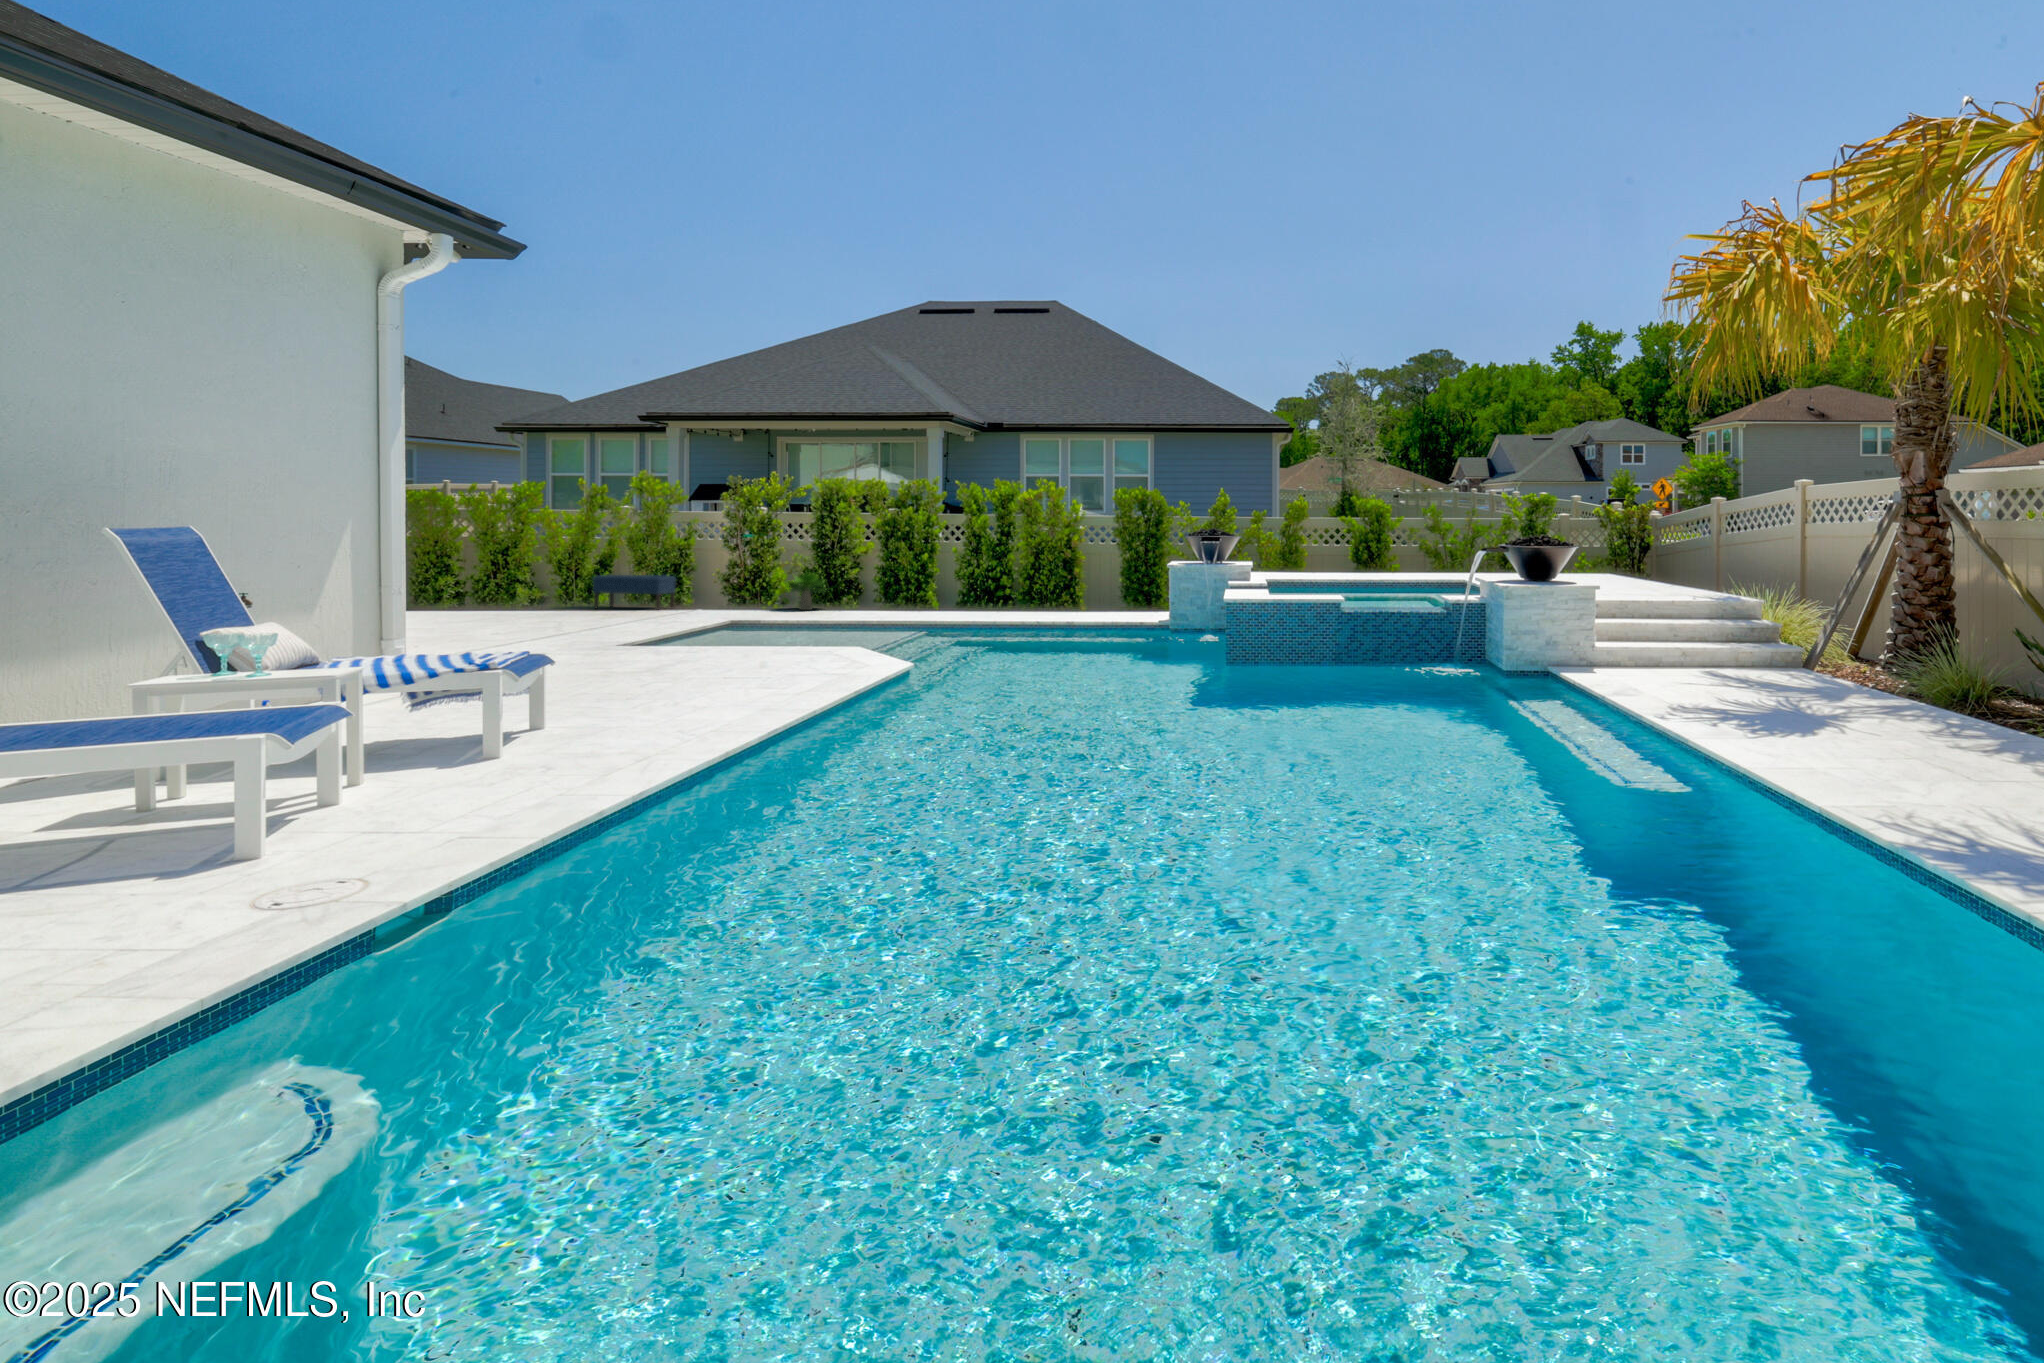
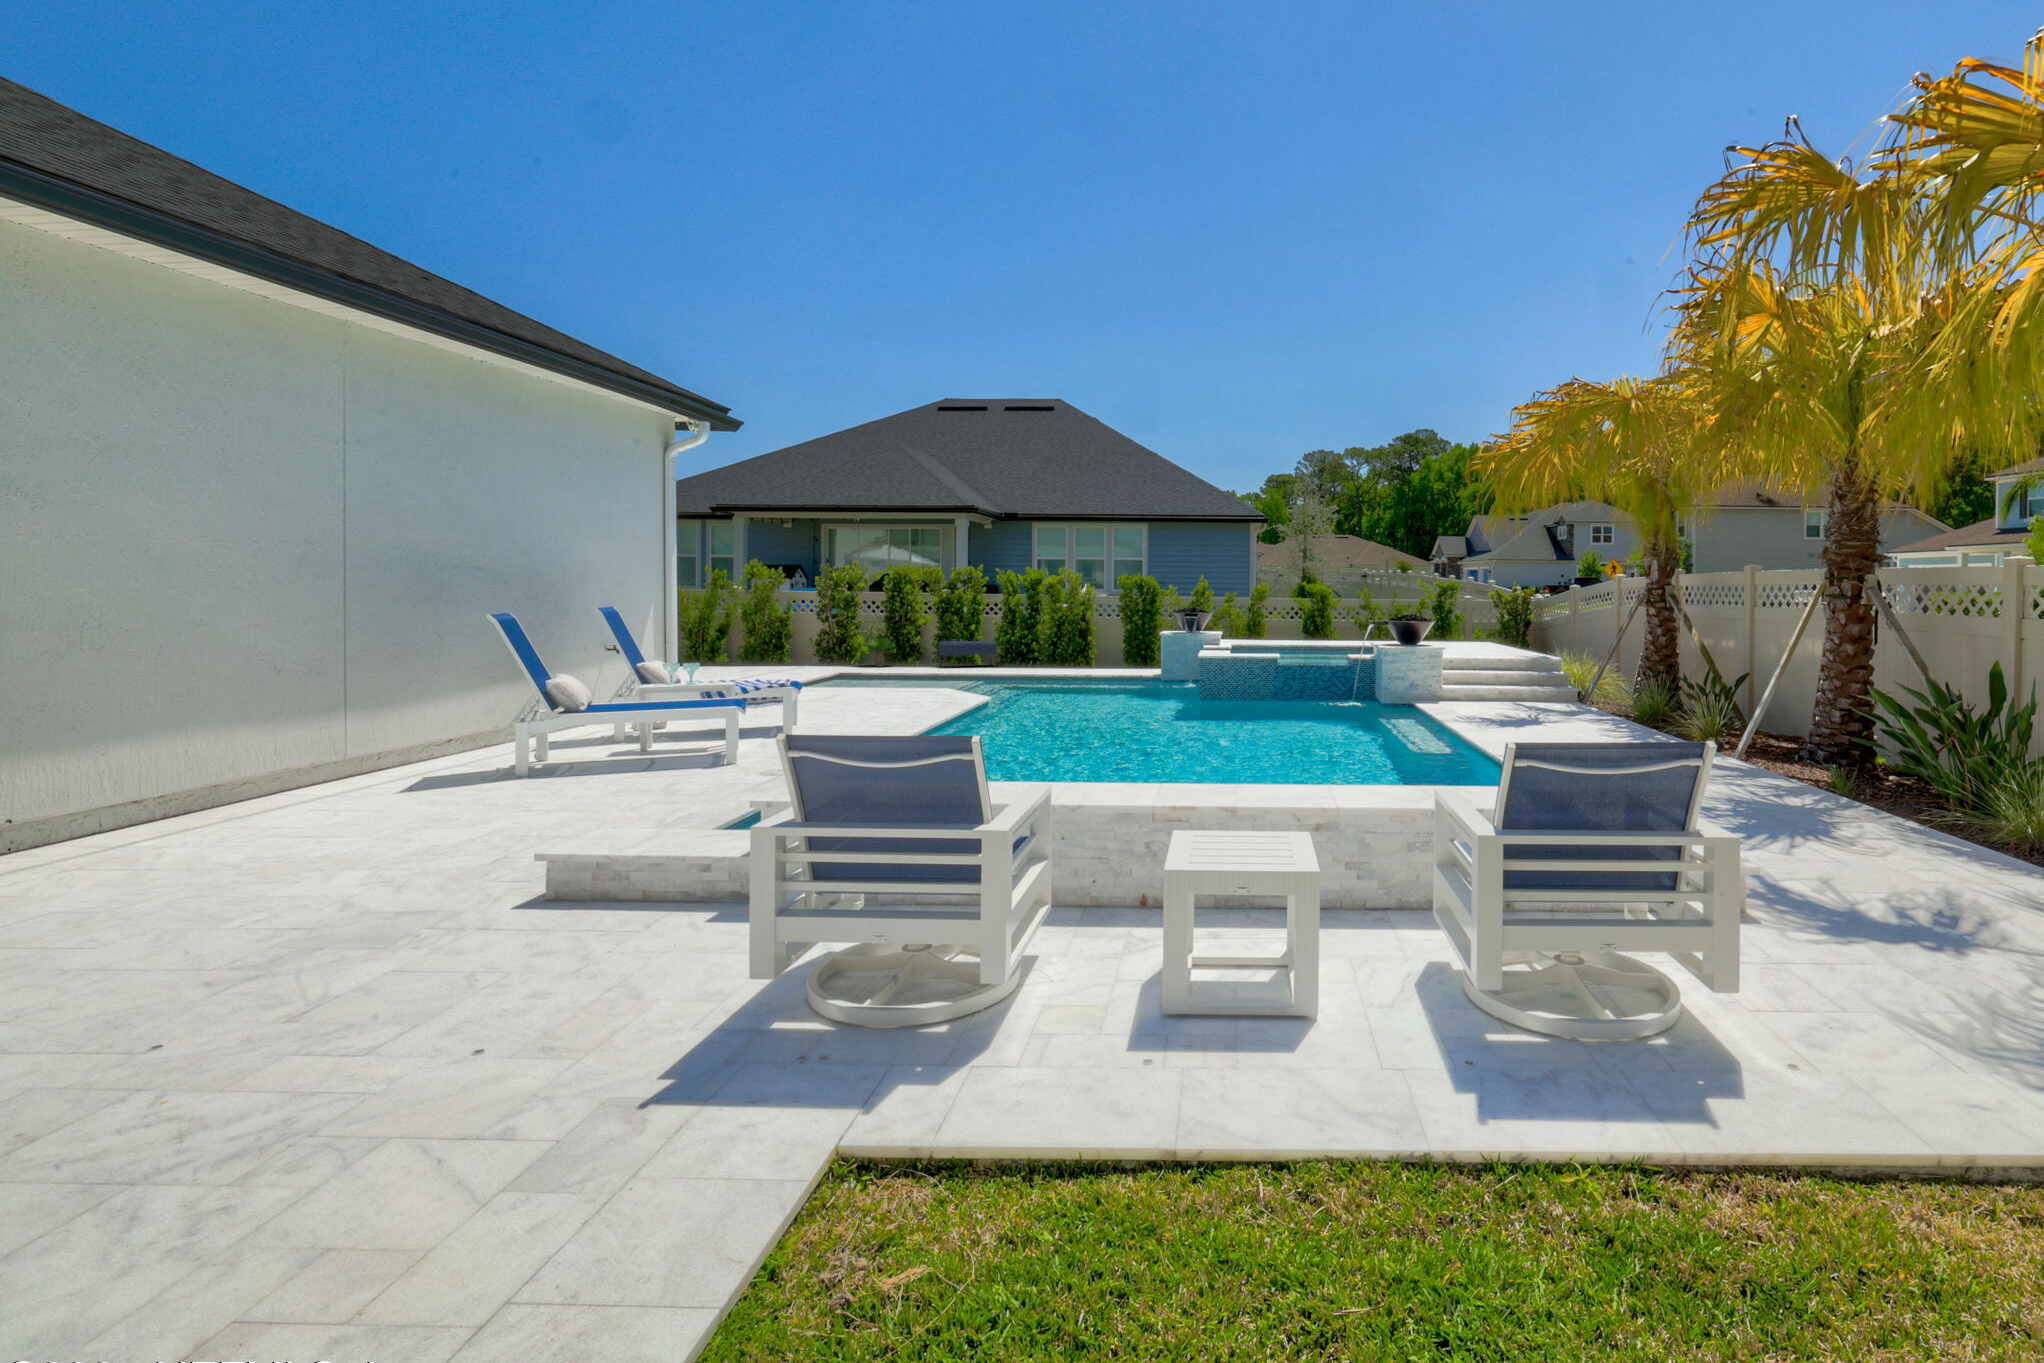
bench: present [593,575,676,609] -> present [939,641,998,666]

